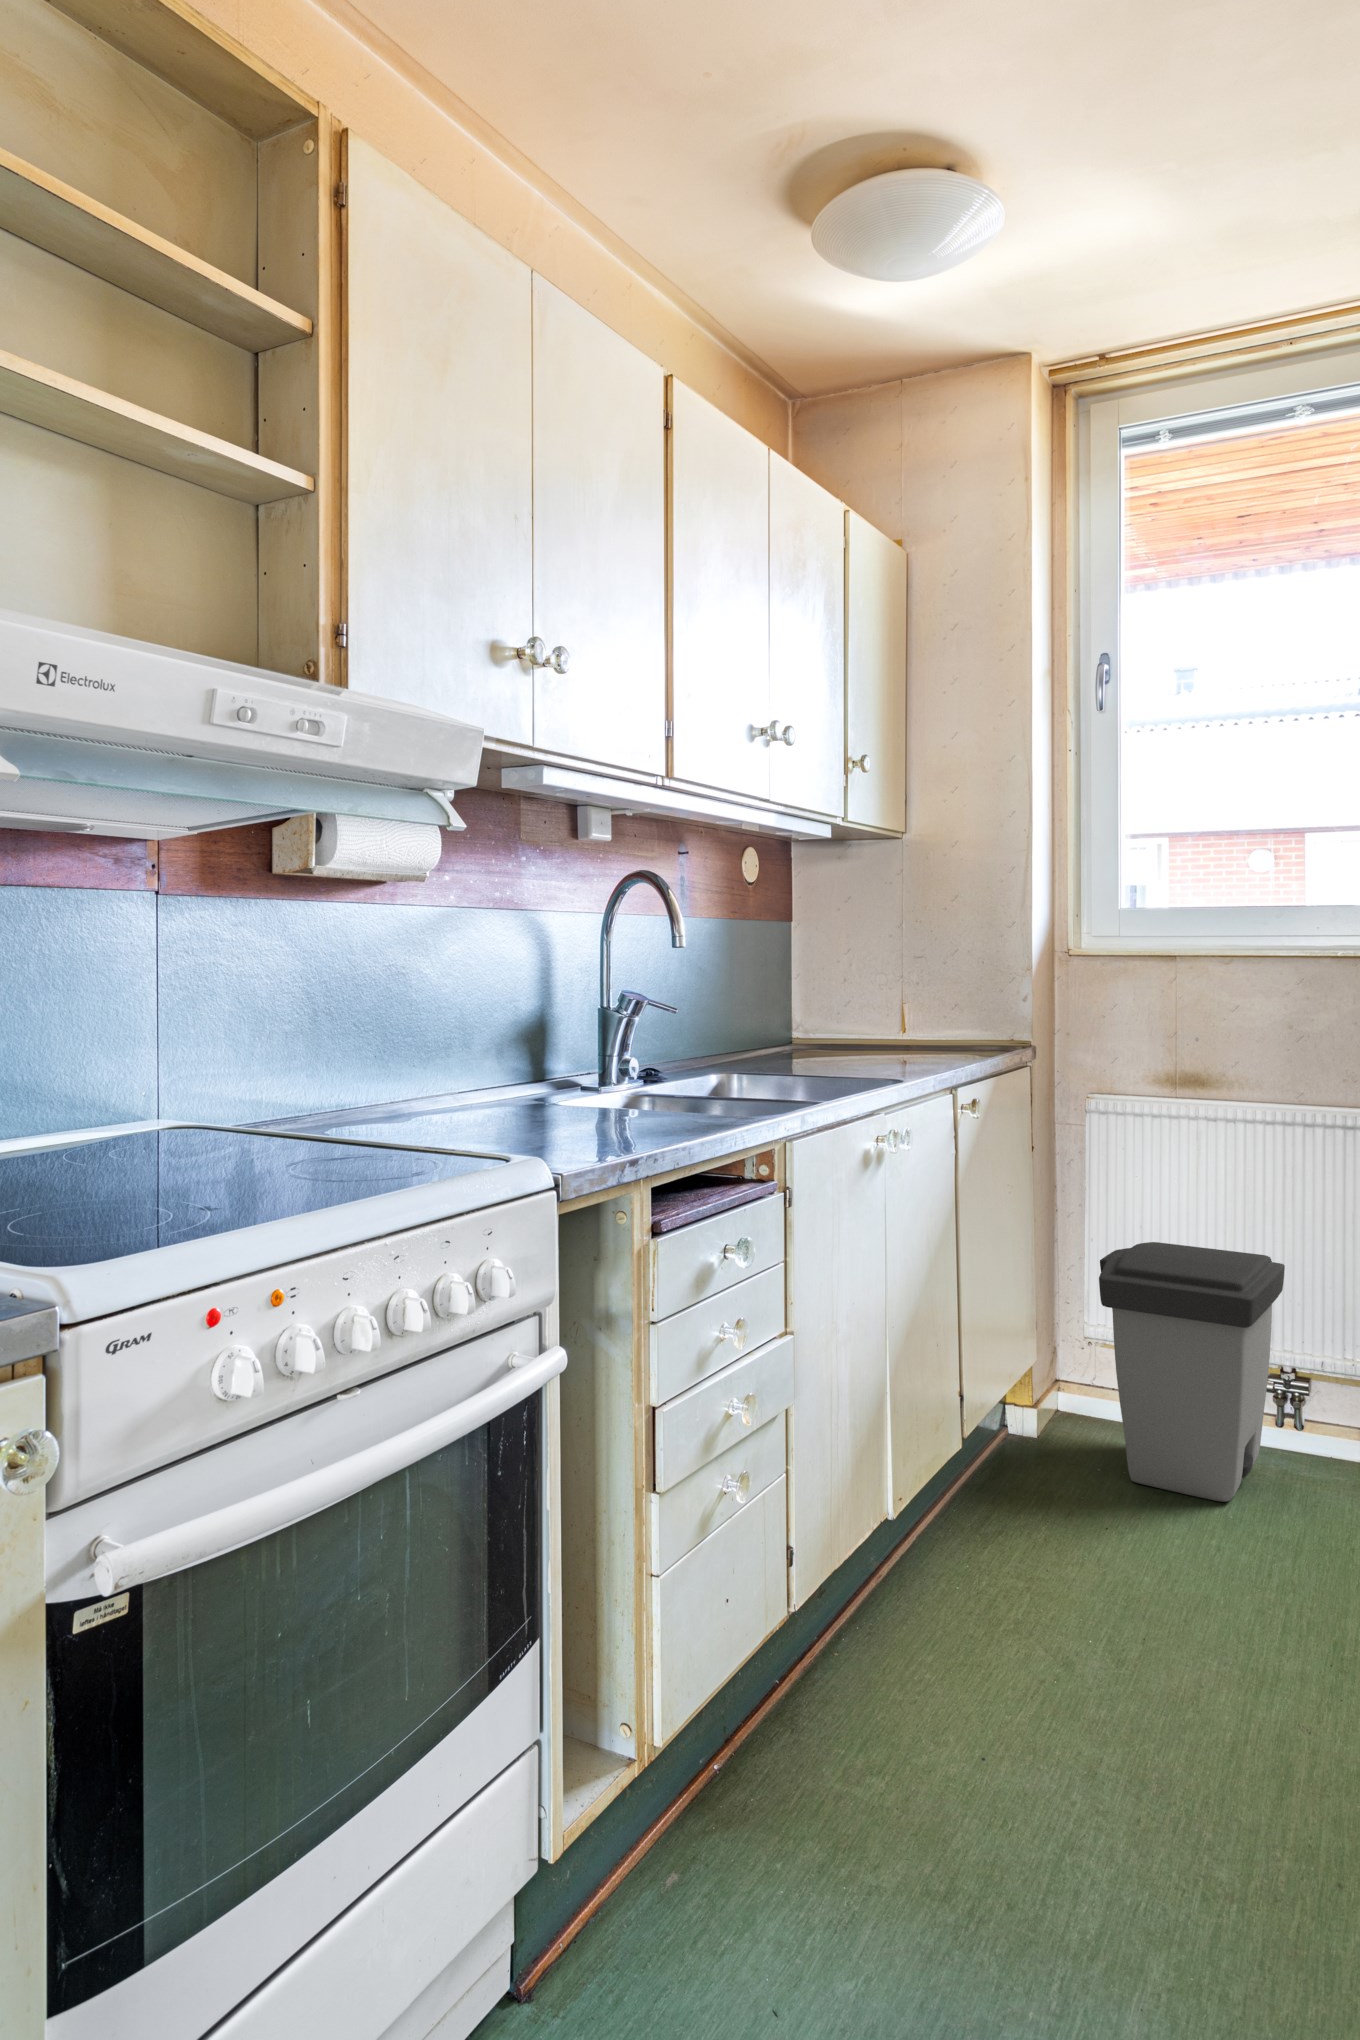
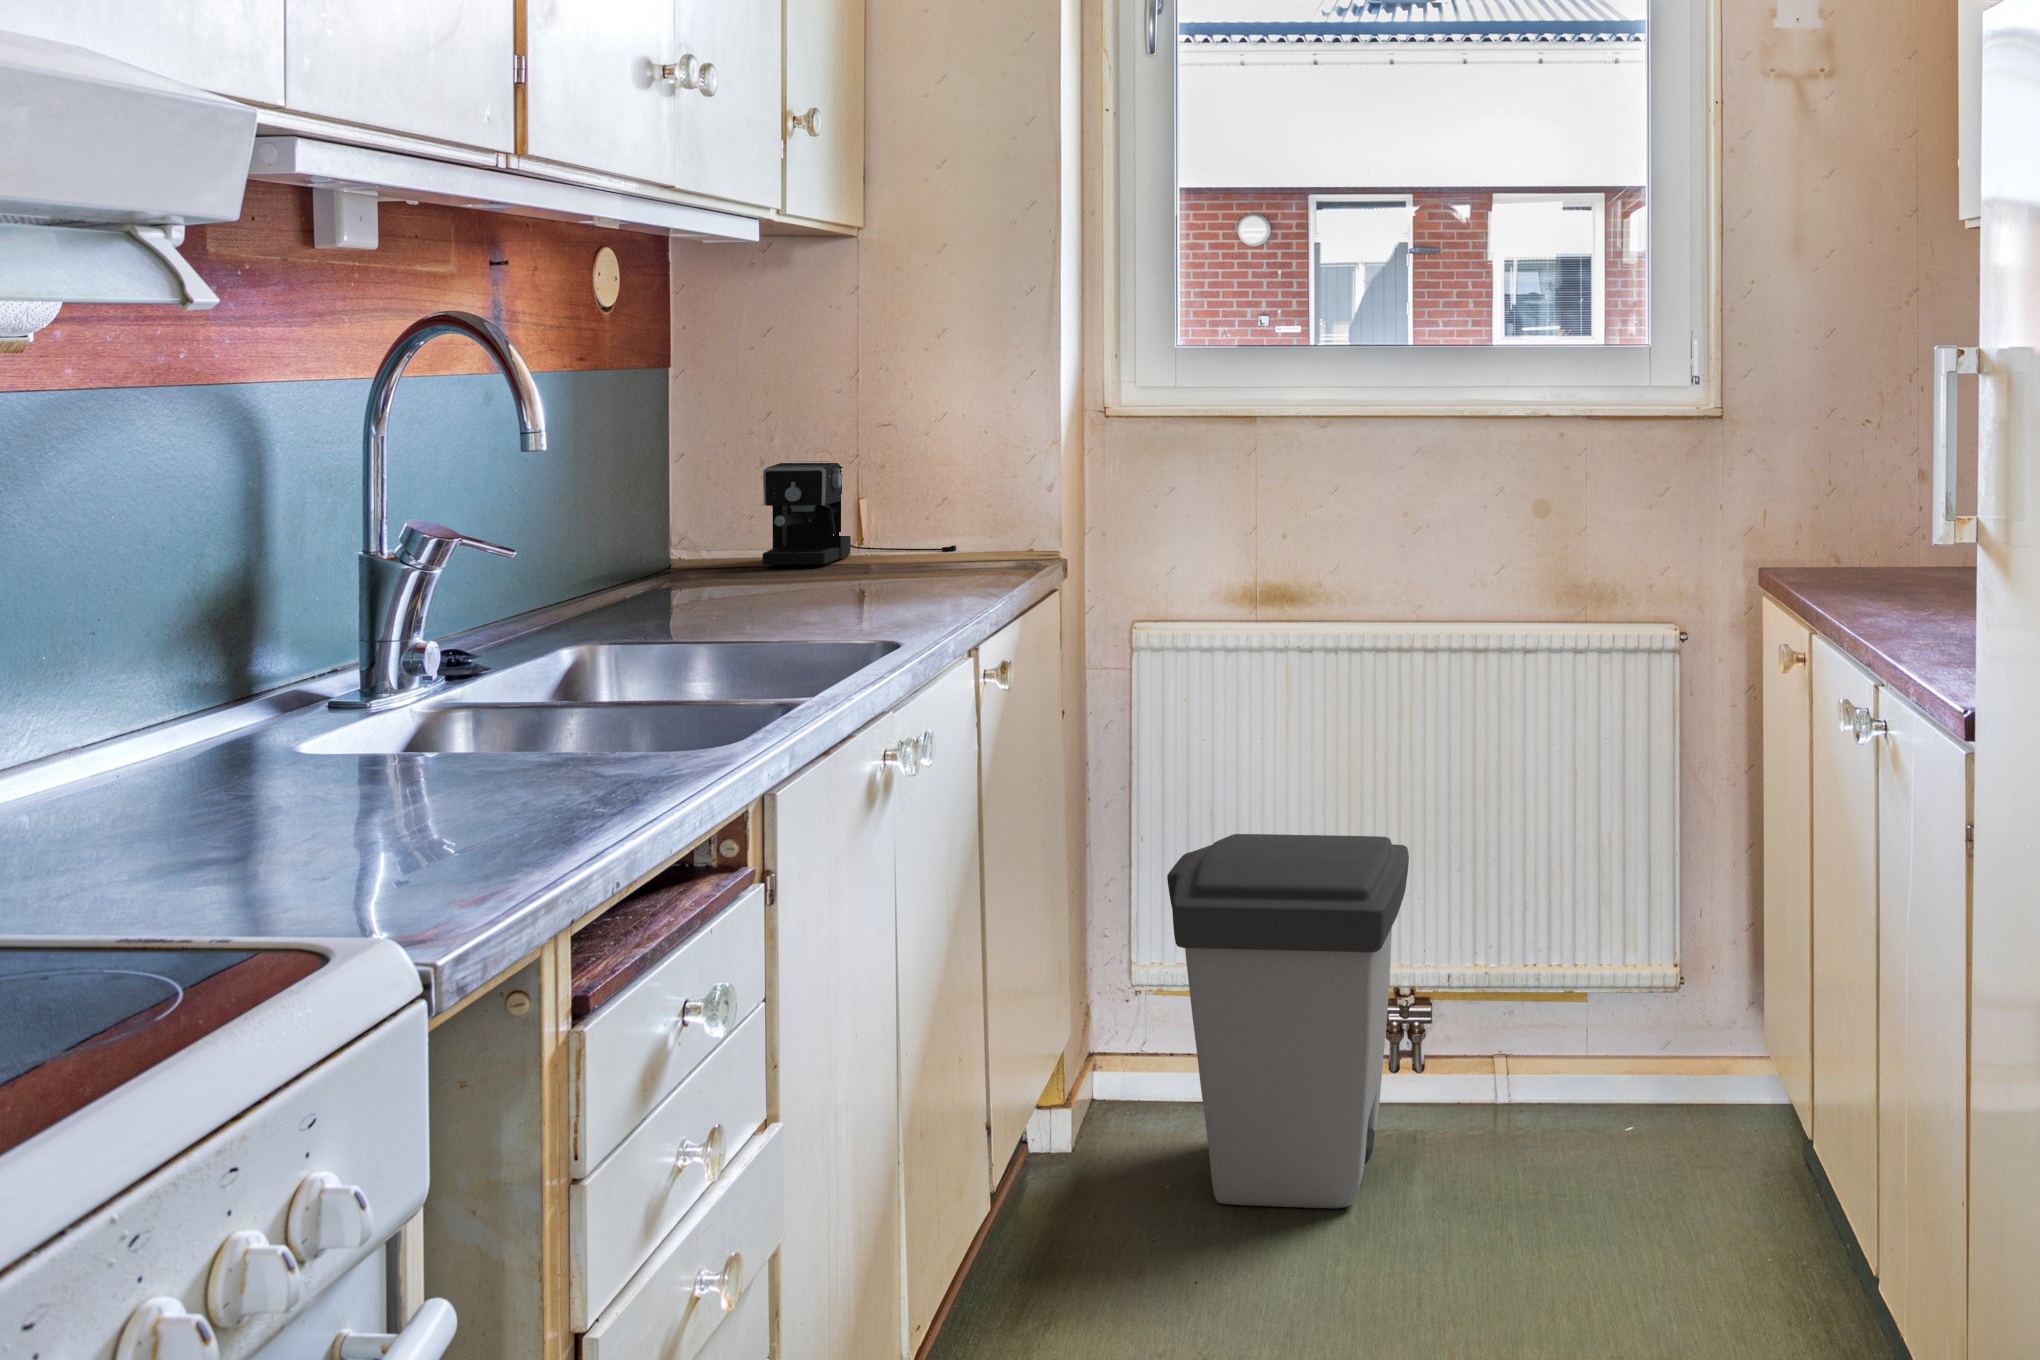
coffee maker: none [845,984,967,1045] -> present [762,461,957,565]

